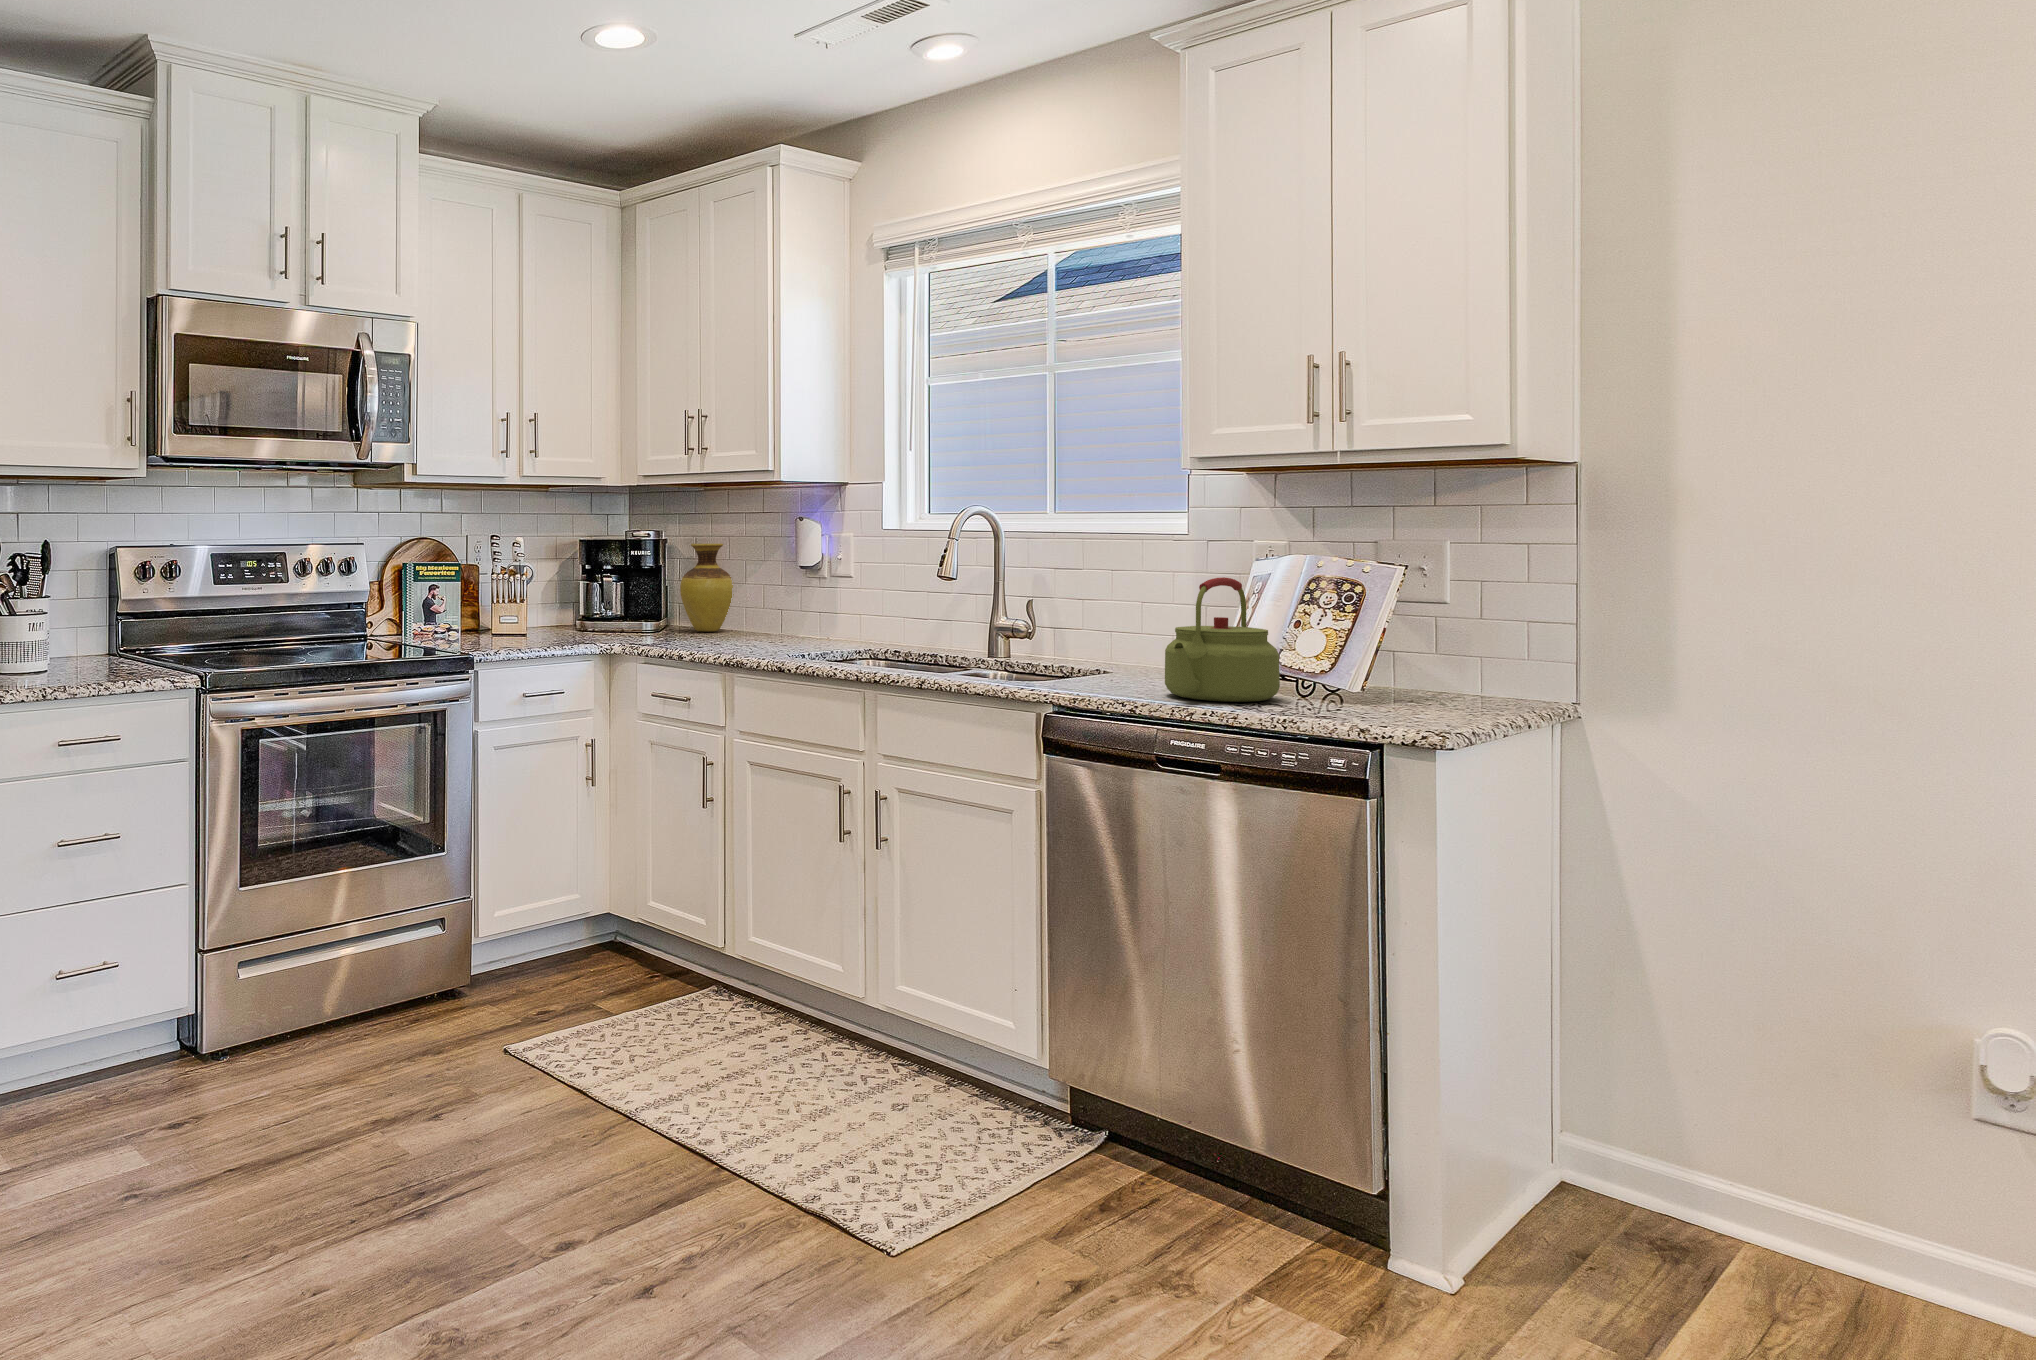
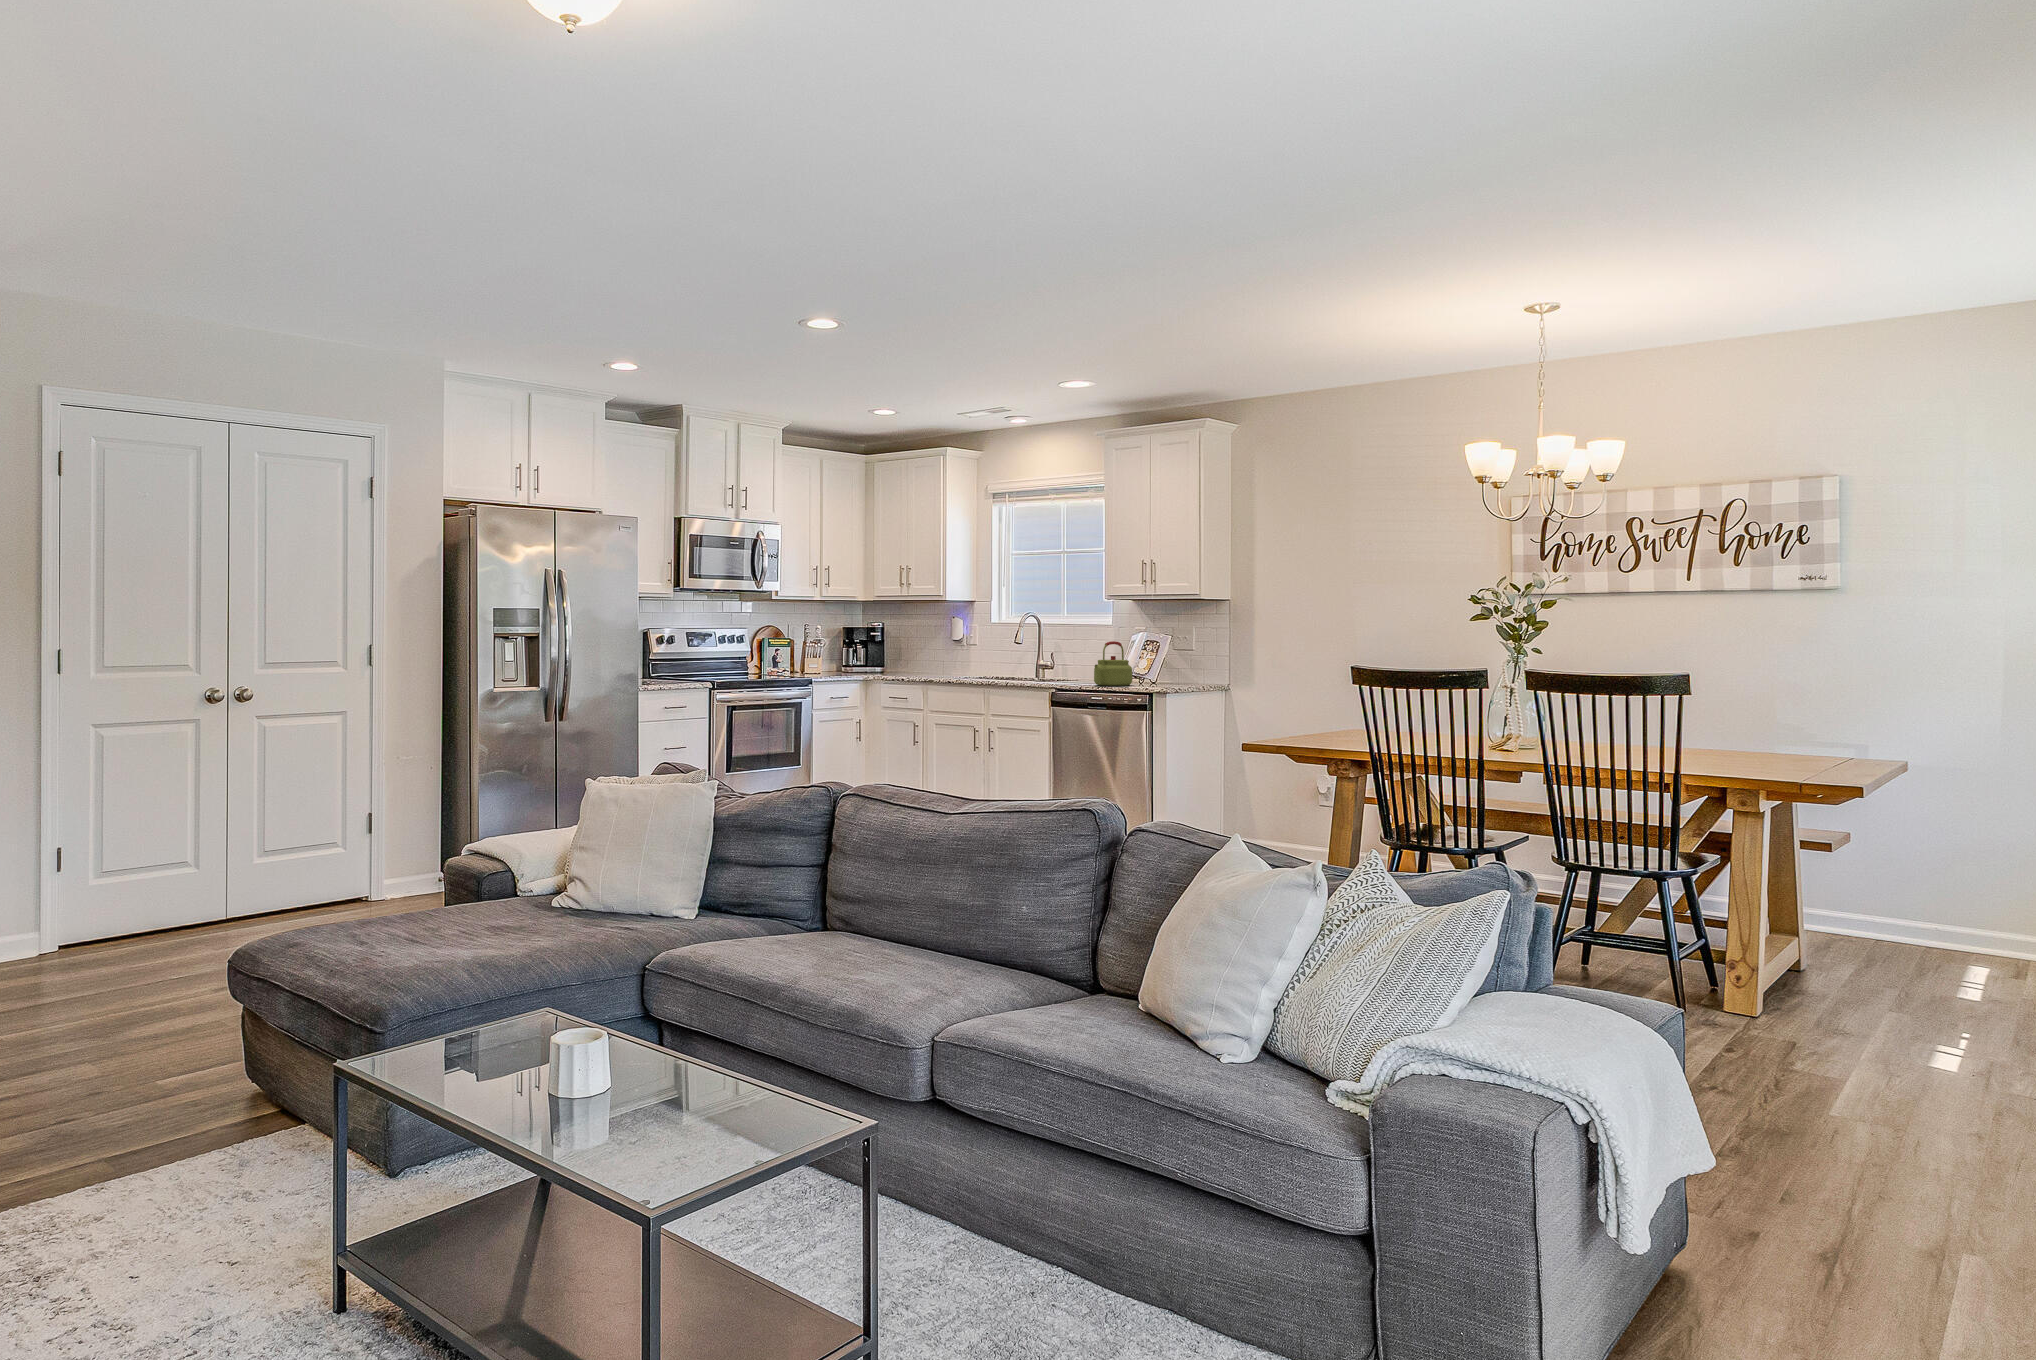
vase: present [680,544,734,632] -> none [893,630,920,674]

